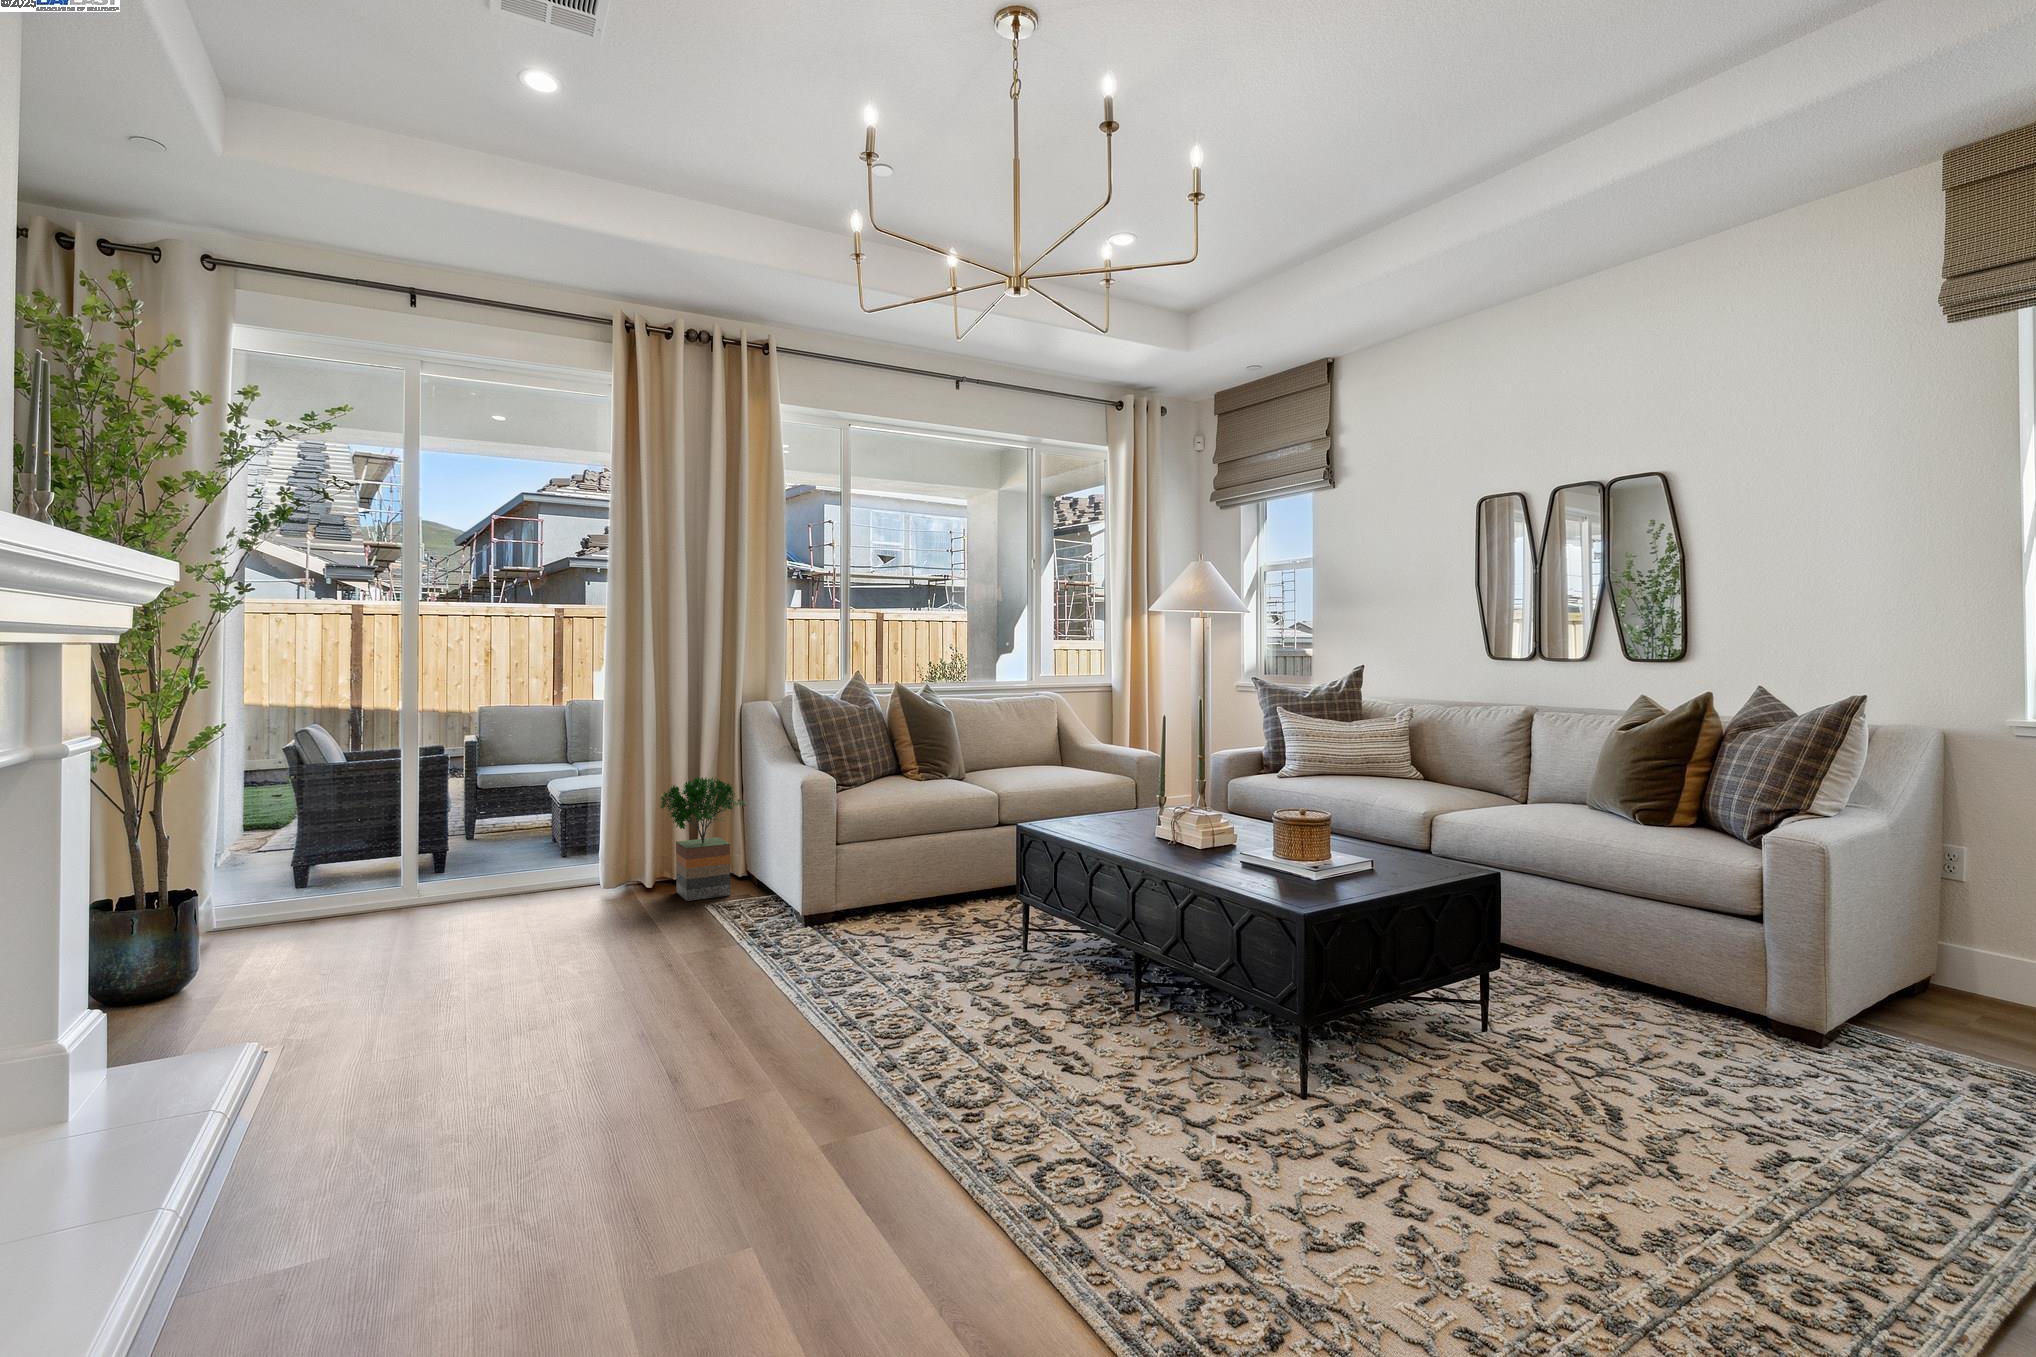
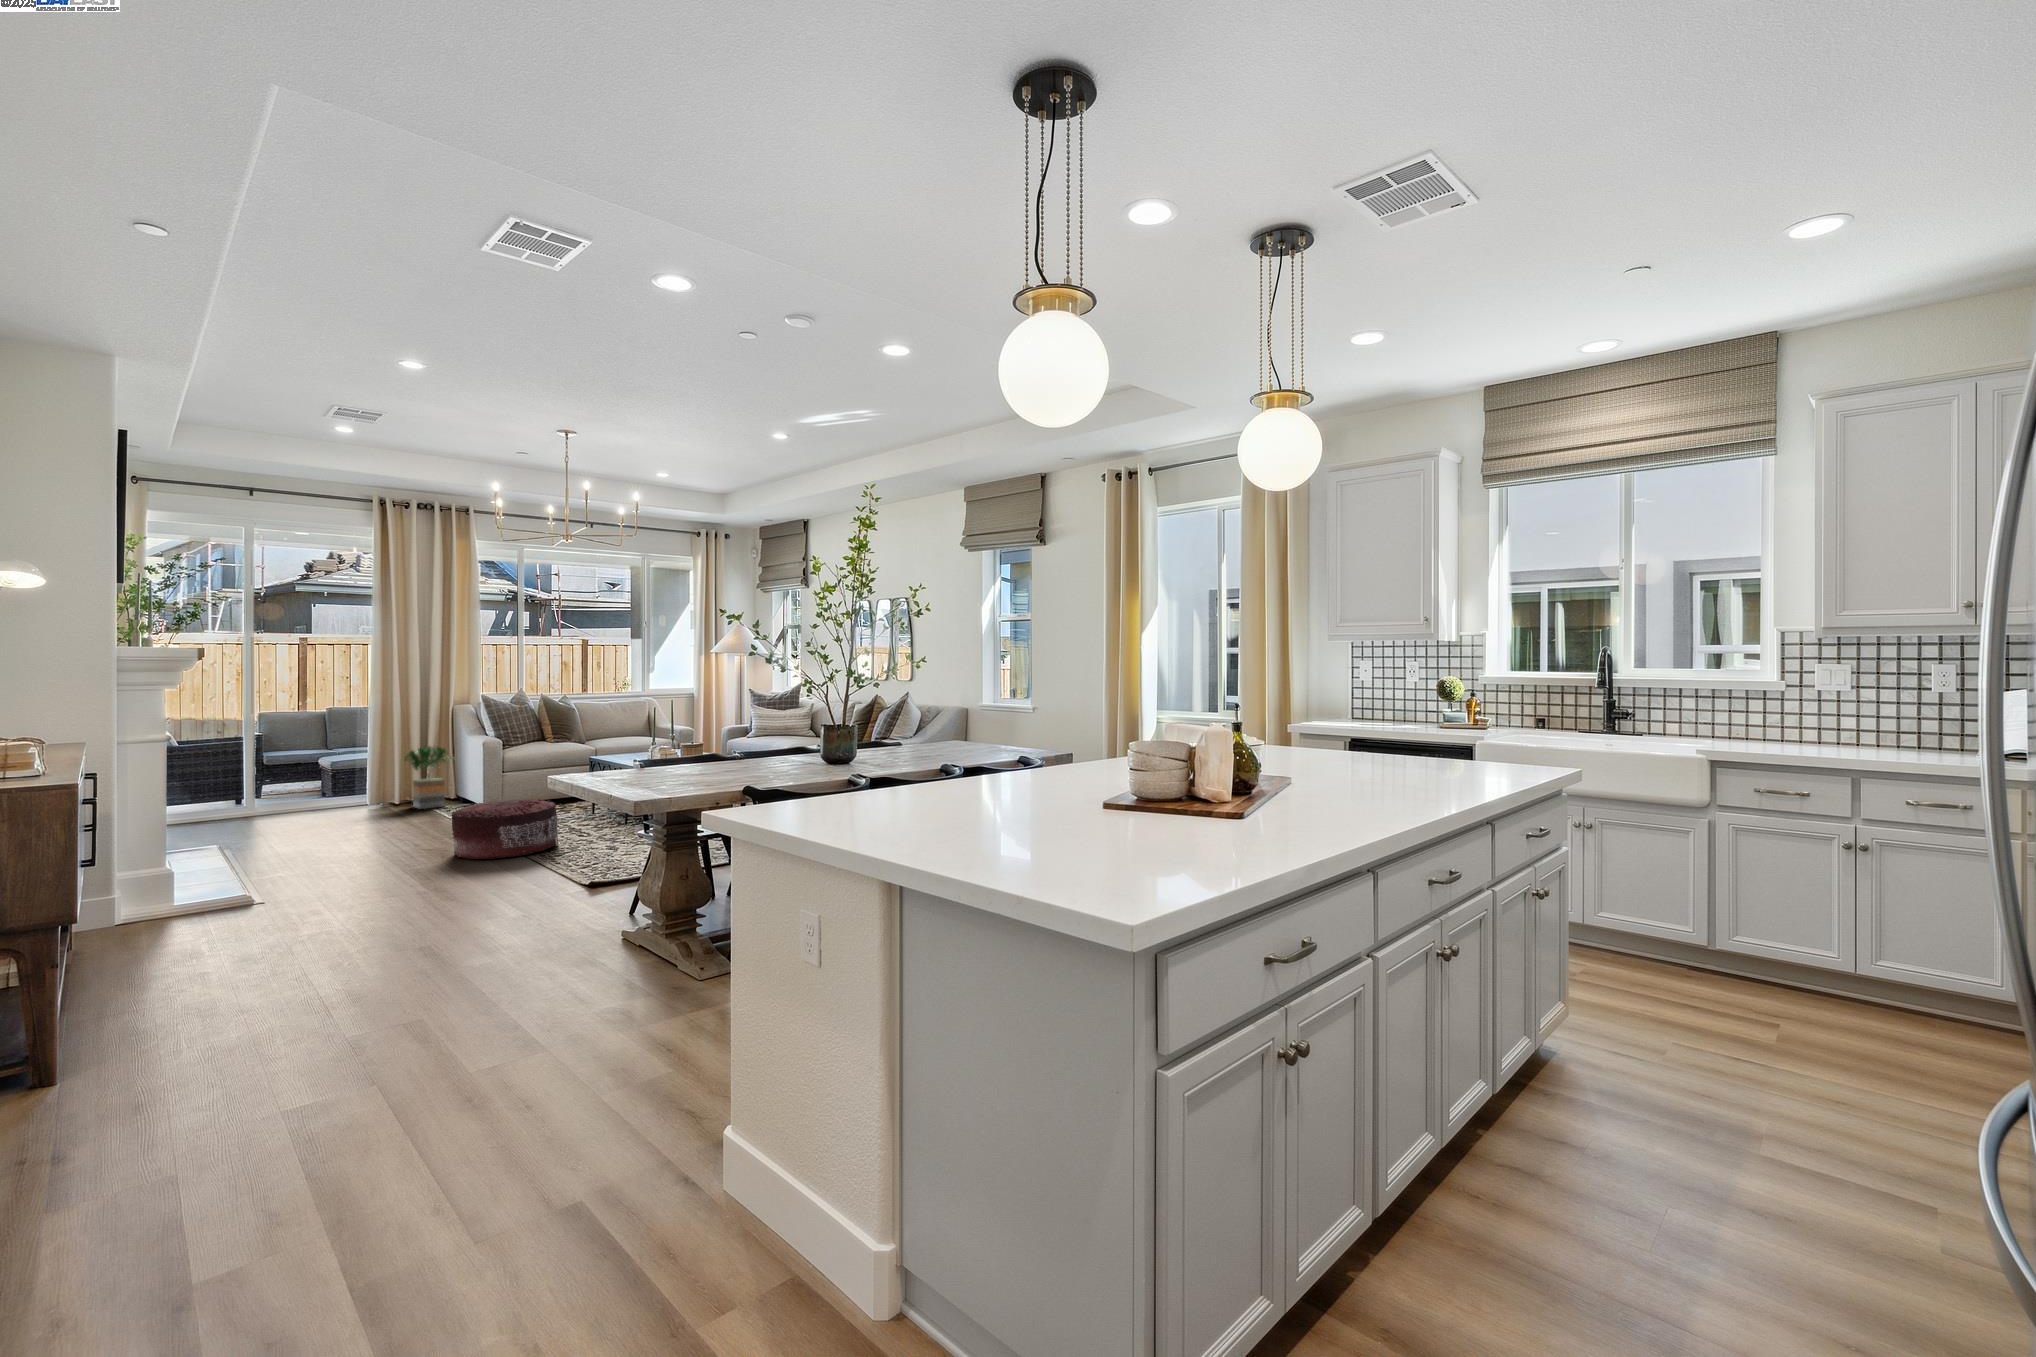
pouf: none [755,980,1044,1240] -> present [452,799,558,859]

